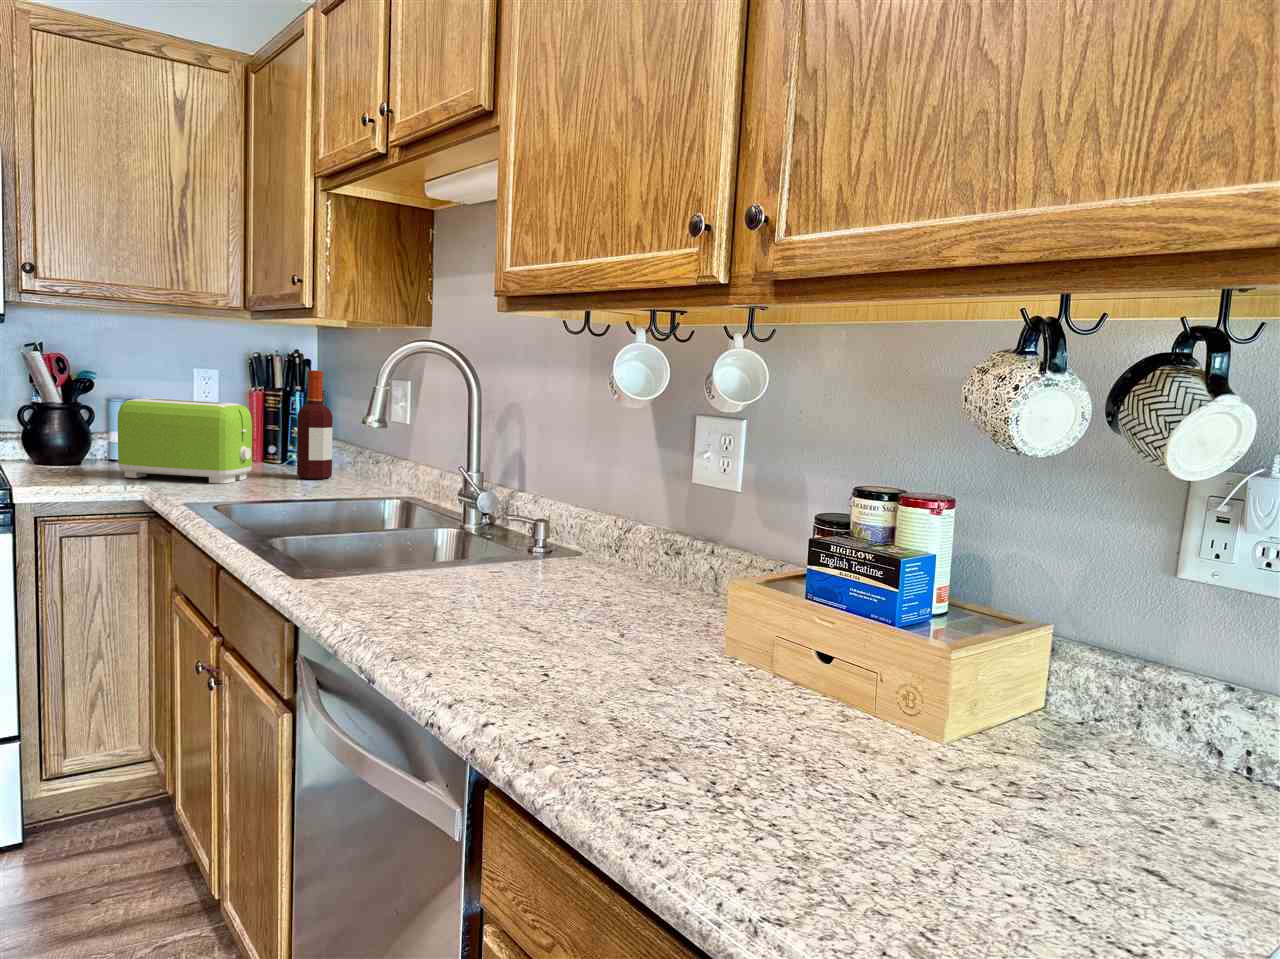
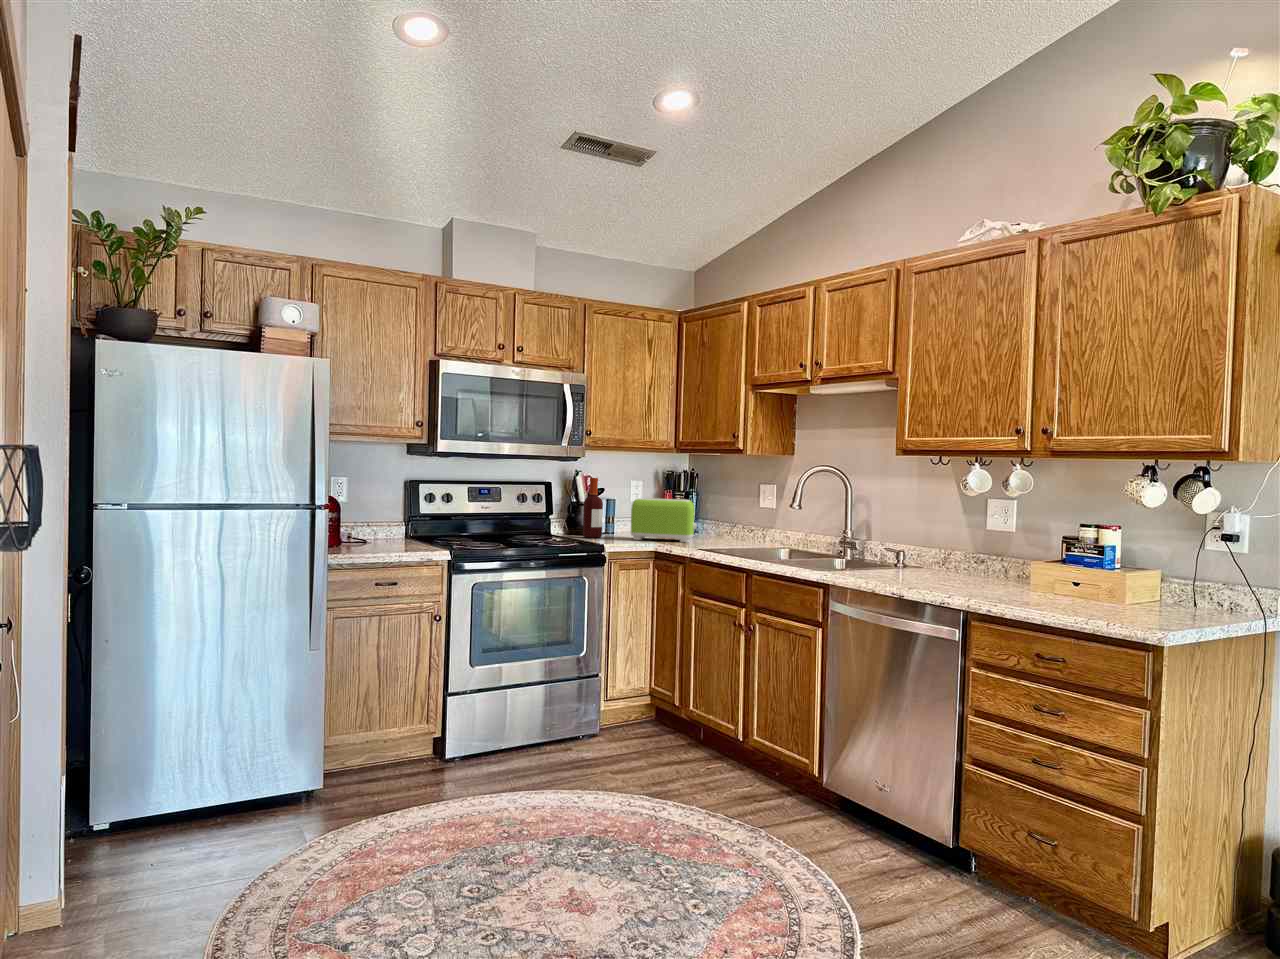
bottle: present [297,370,333,479] -> present [583,478,603,538]

